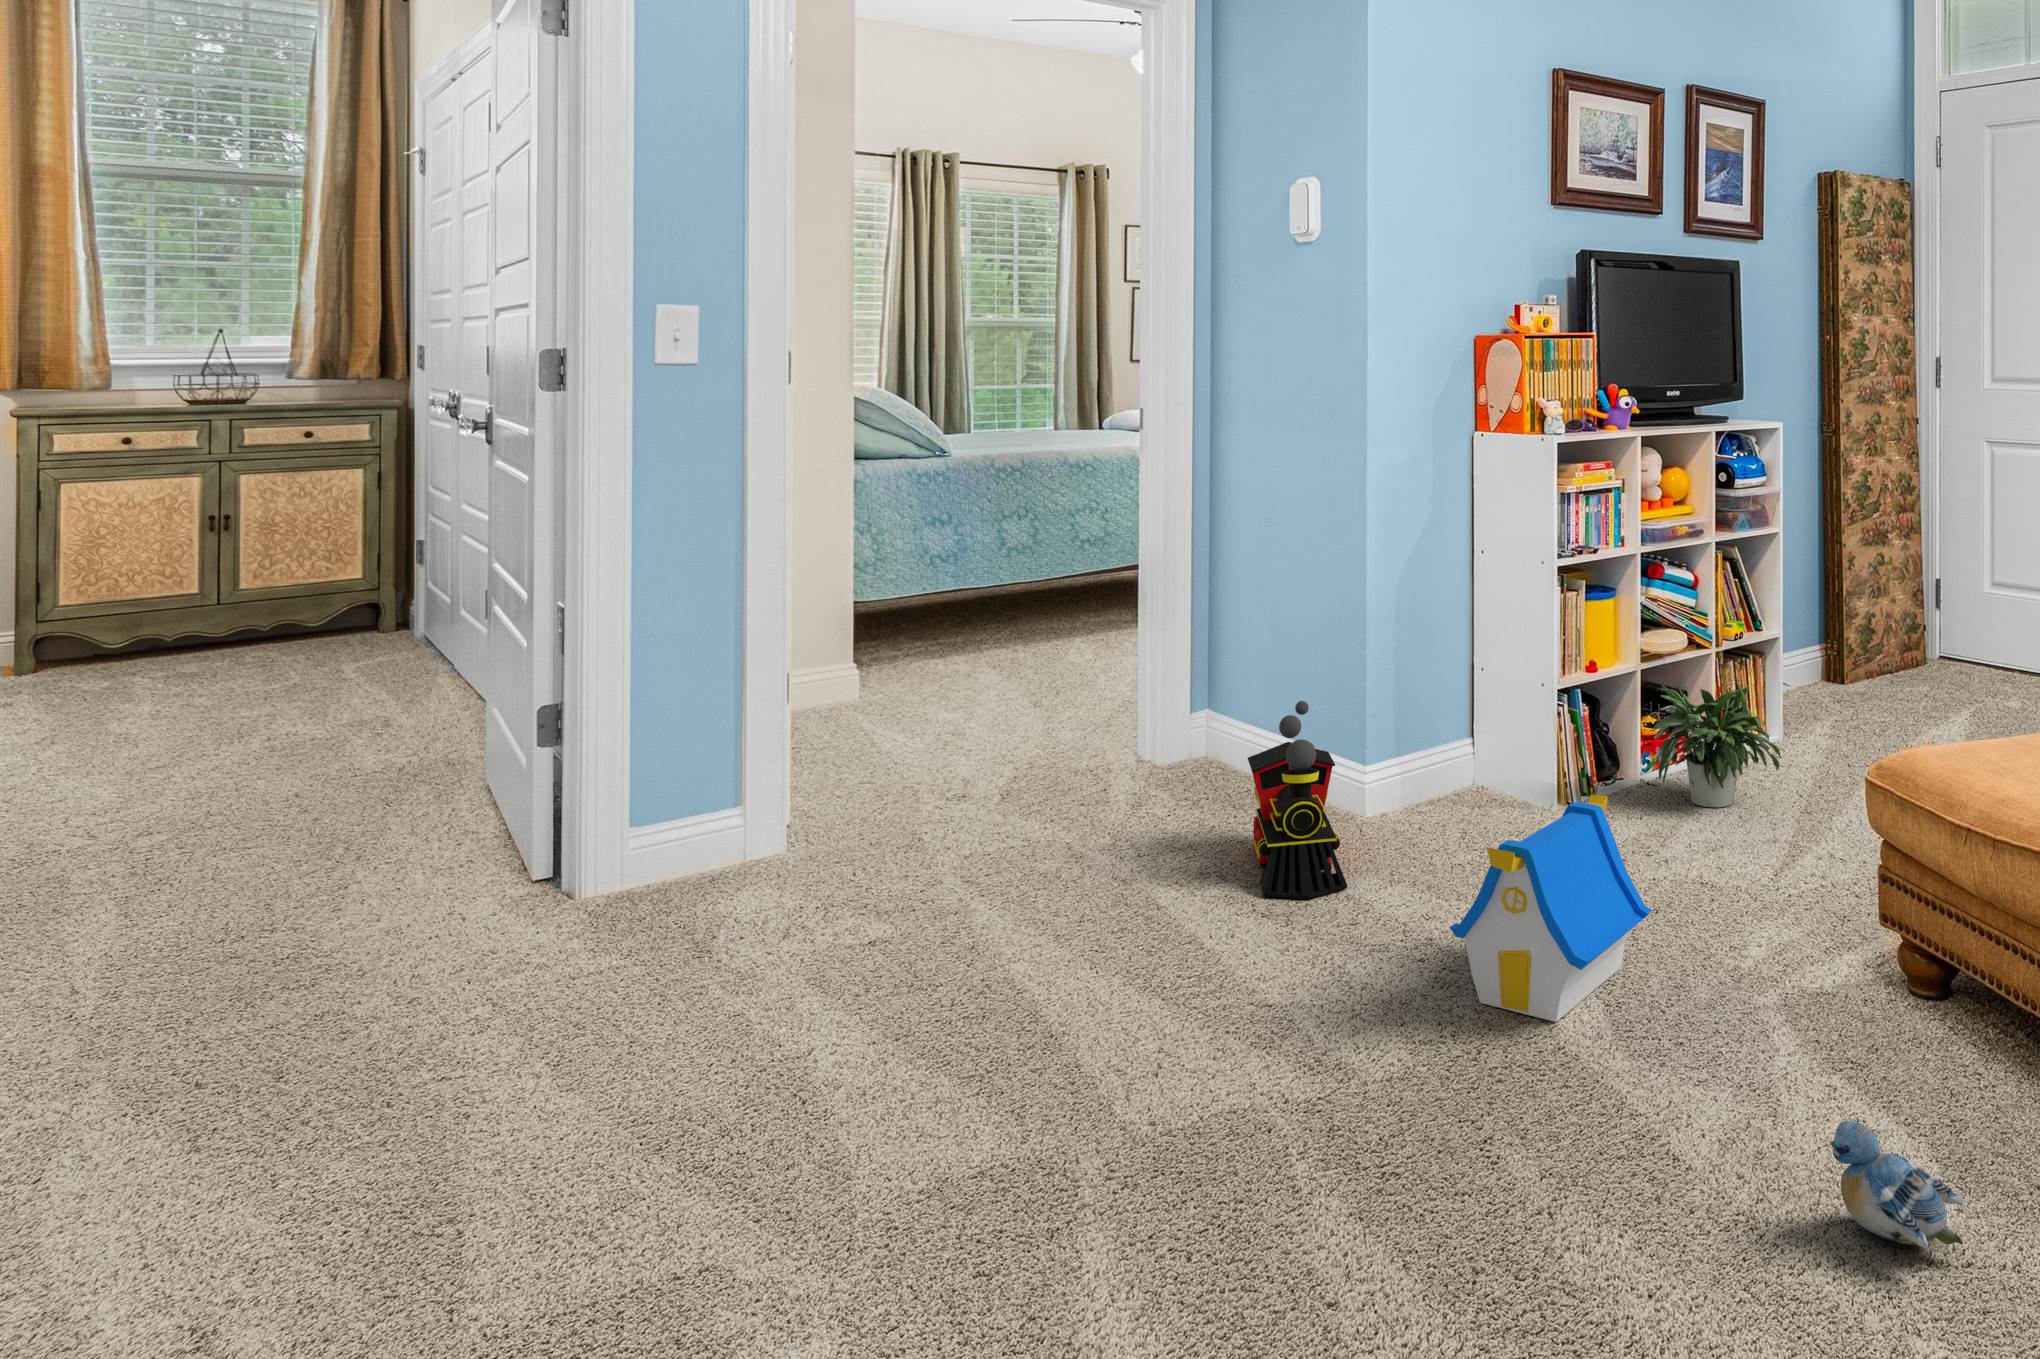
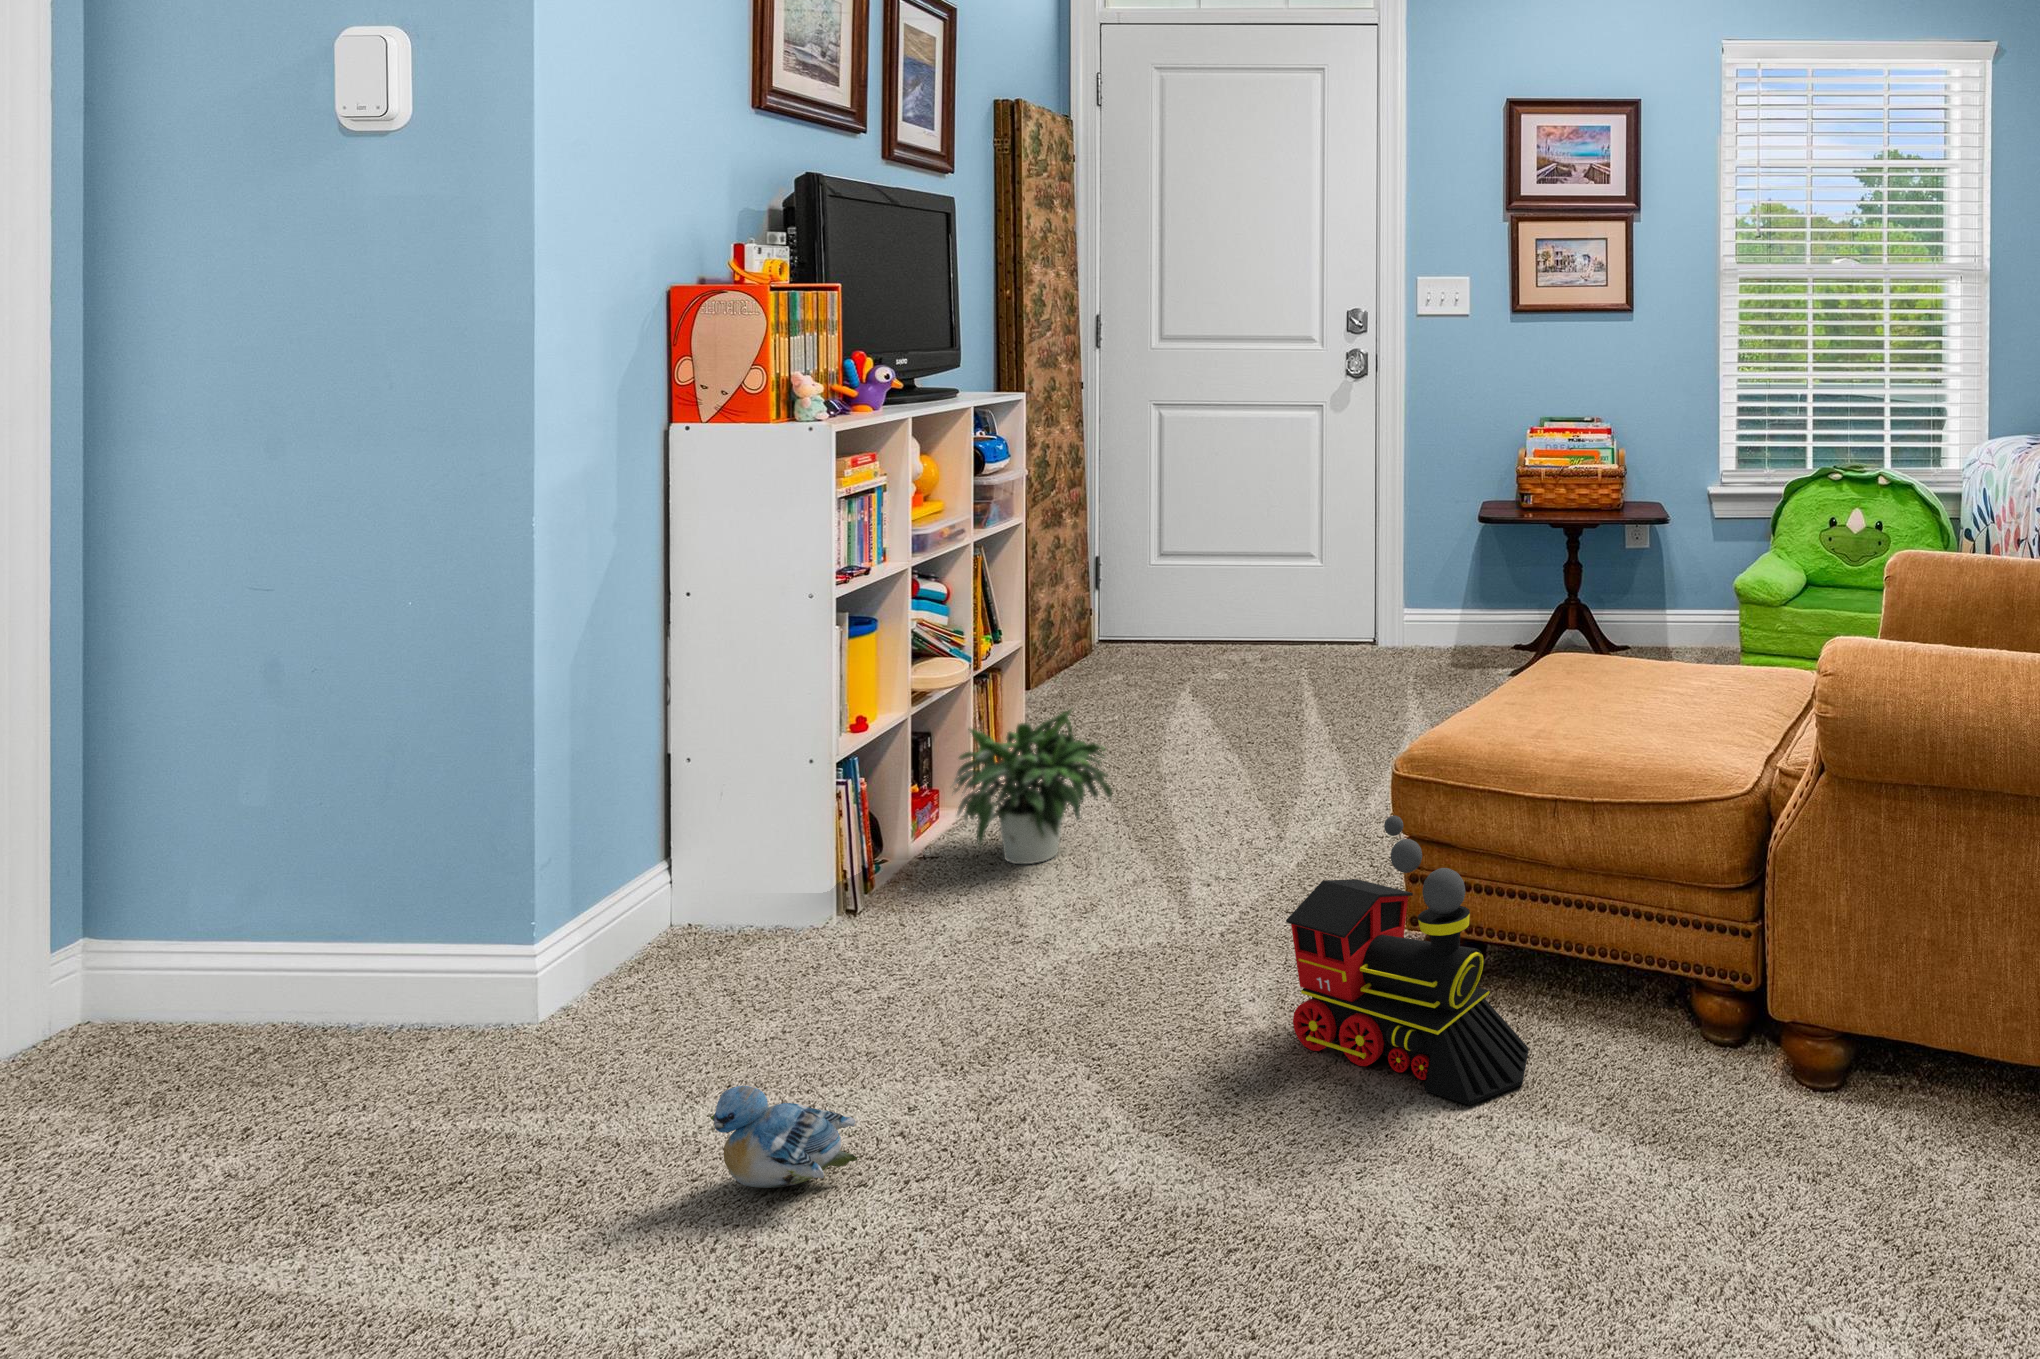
toy train: present [1248,701,1347,899] -> present [1286,815,1528,1105]
toy house: present [1450,795,1652,1022] -> none [968,886,1199,1220]
plush toy: present [1830,1121,1963,1250] -> present [711,1086,857,1188]

